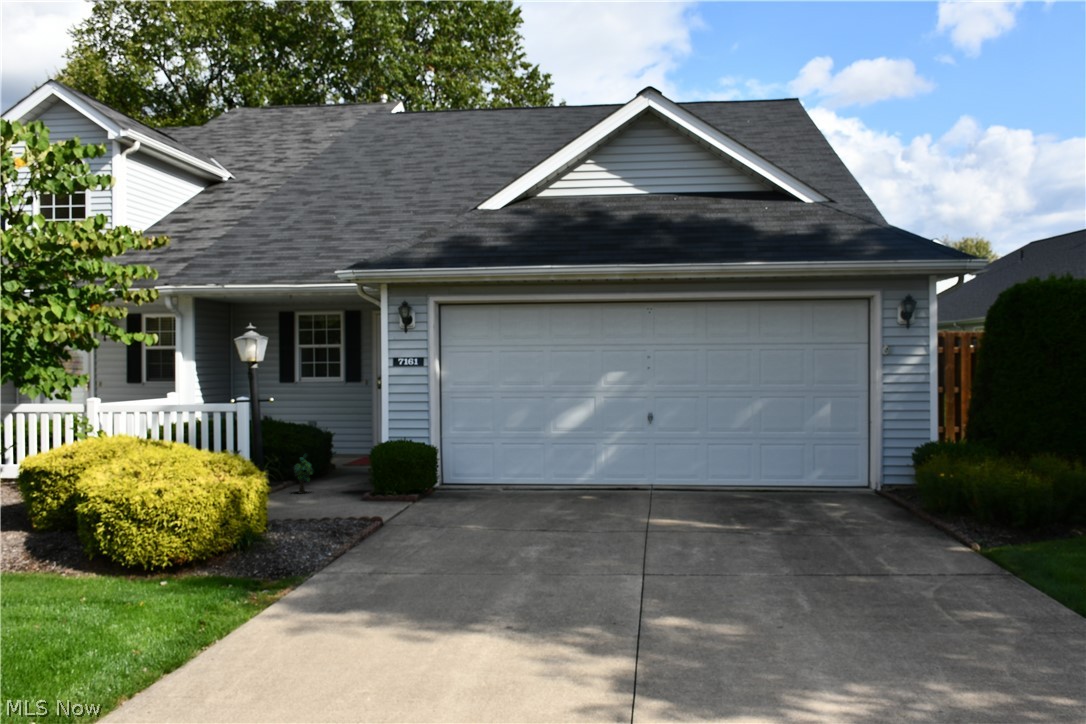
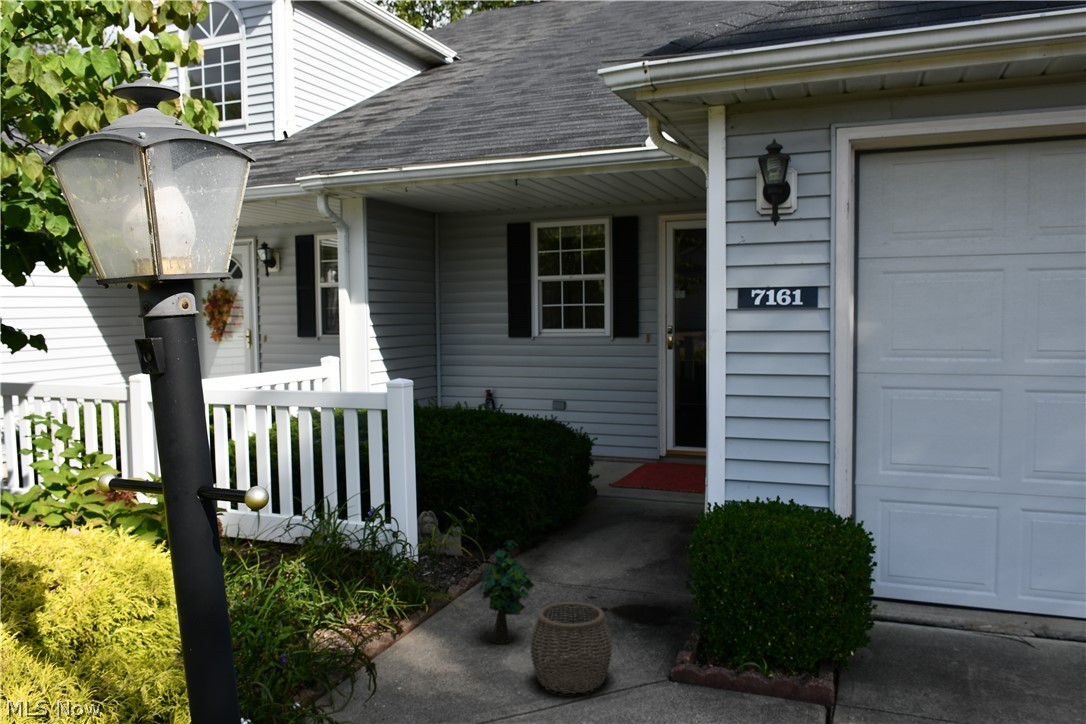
woven basket: none [316,471,345,497] -> present [531,602,612,694]

